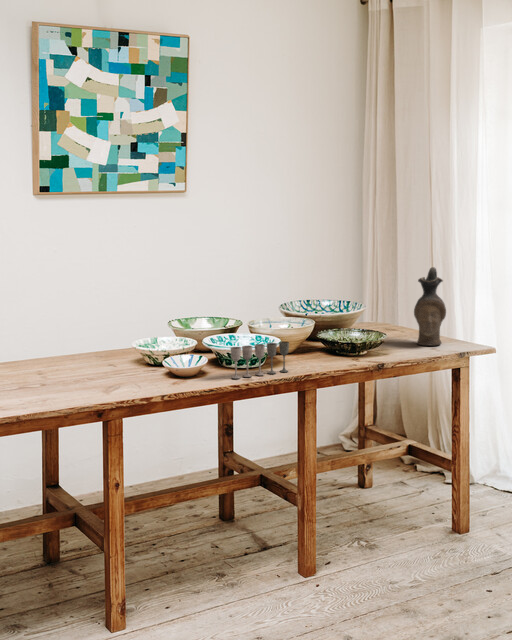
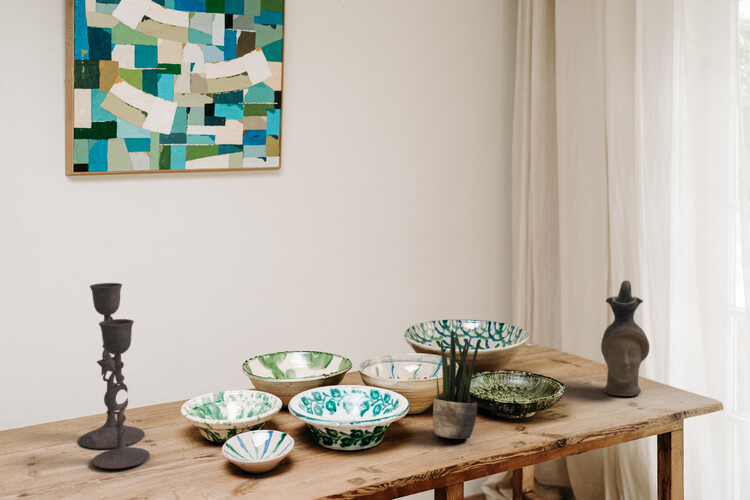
candlestick: none [67,262,116,374] -> present [79,283,150,469]
potted plant: none [297,292,328,363] -> present [433,329,480,439]
wine glass: present [231,342,289,379] -> none [329,410,422,478]

